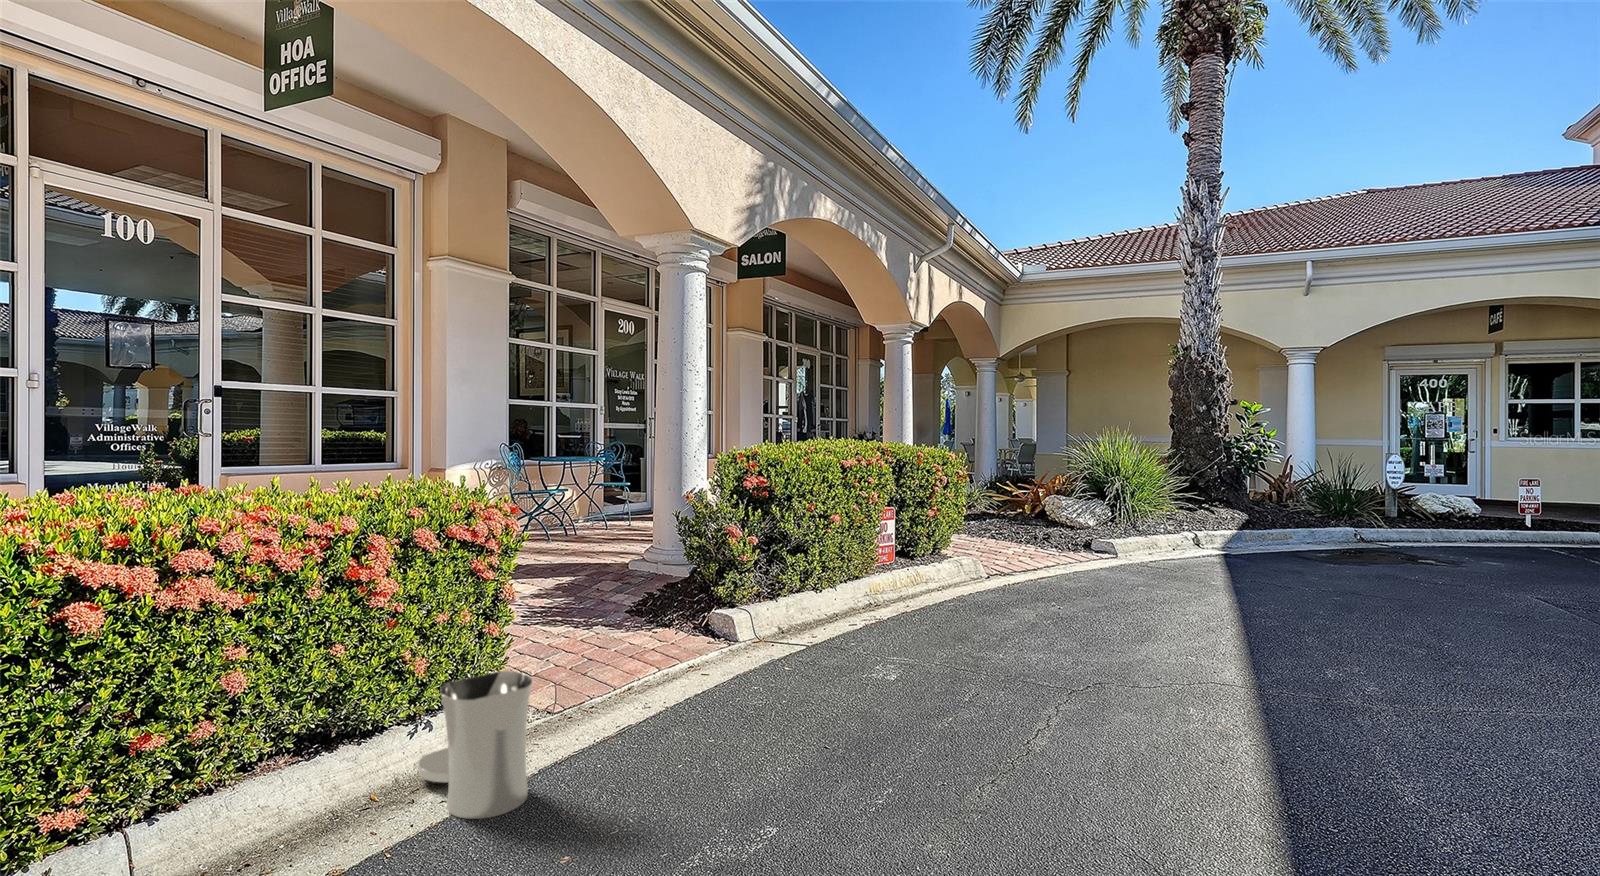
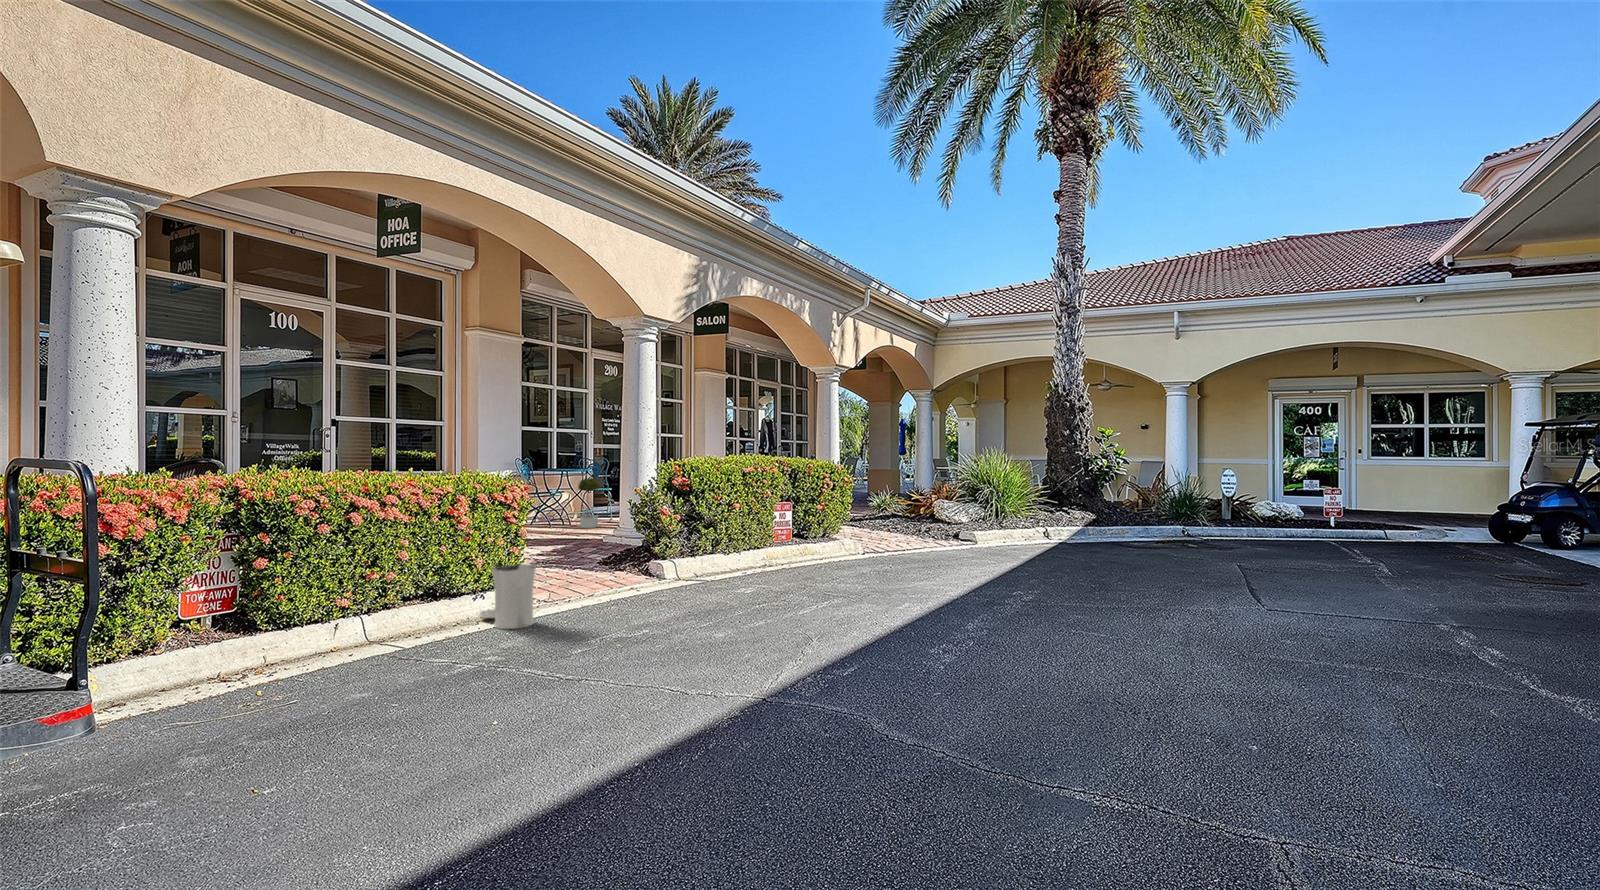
potted tree: none [582,465,611,532] -> present [578,477,599,528]

